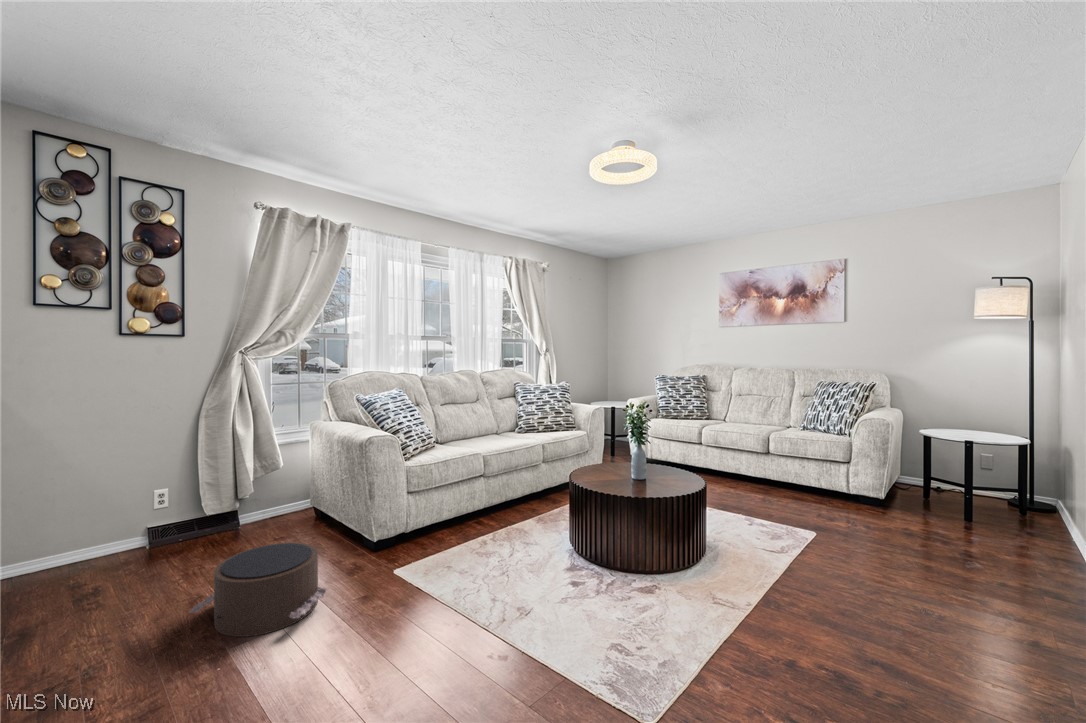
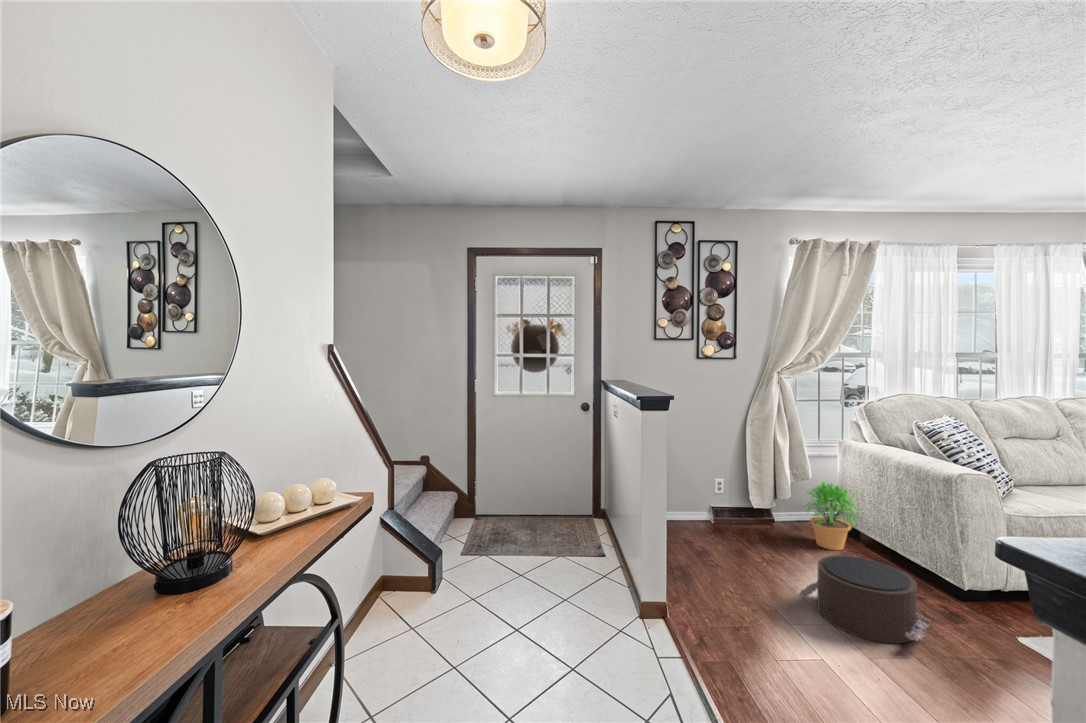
potted plant: none [258,467,320,540] -> present [804,482,856,550]

